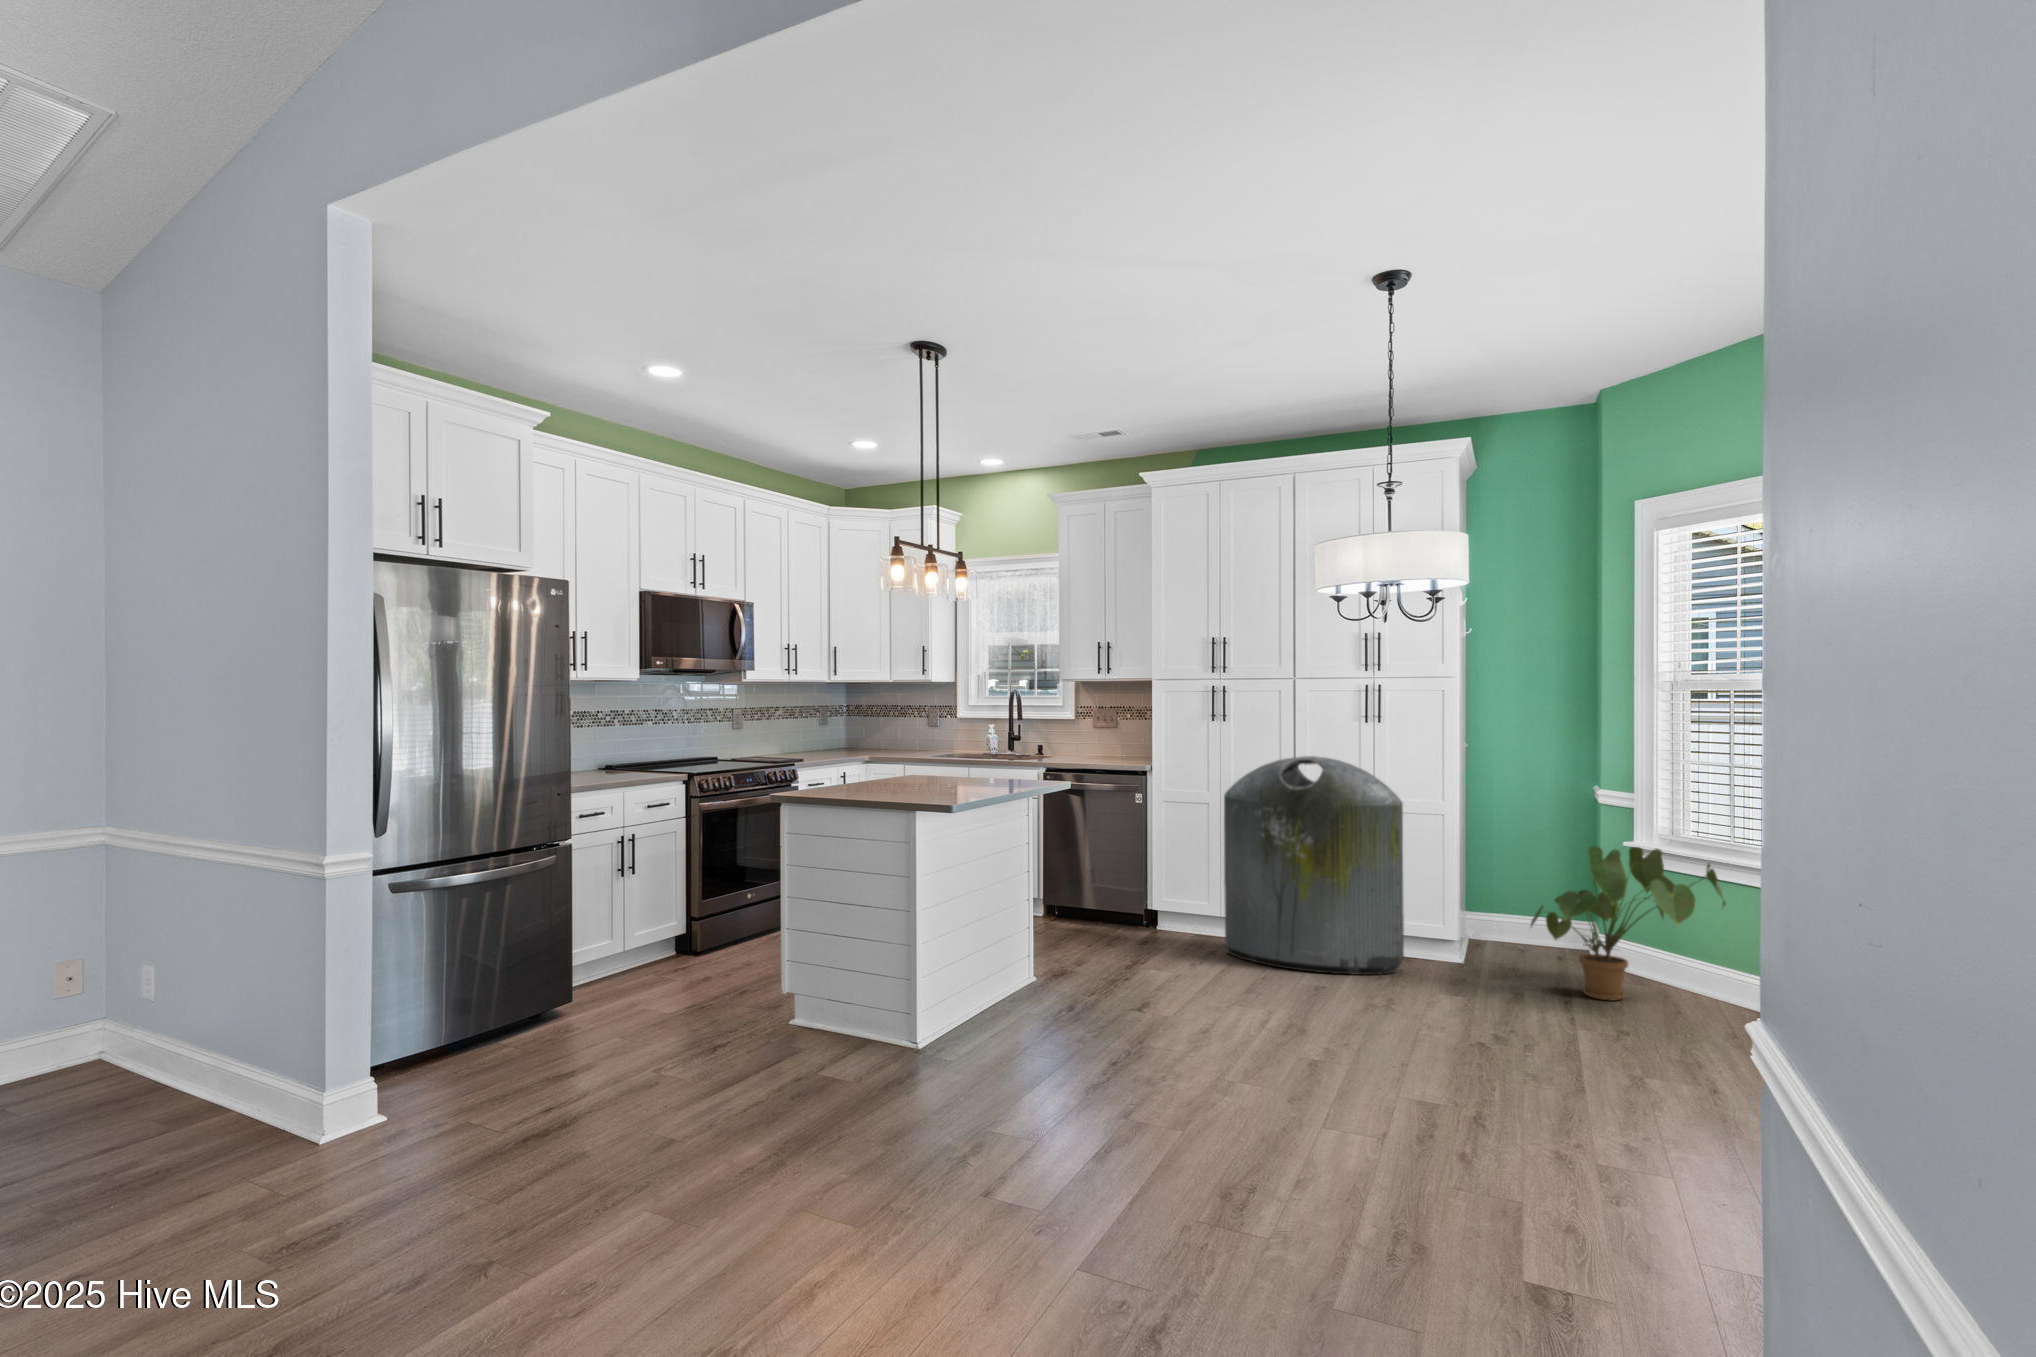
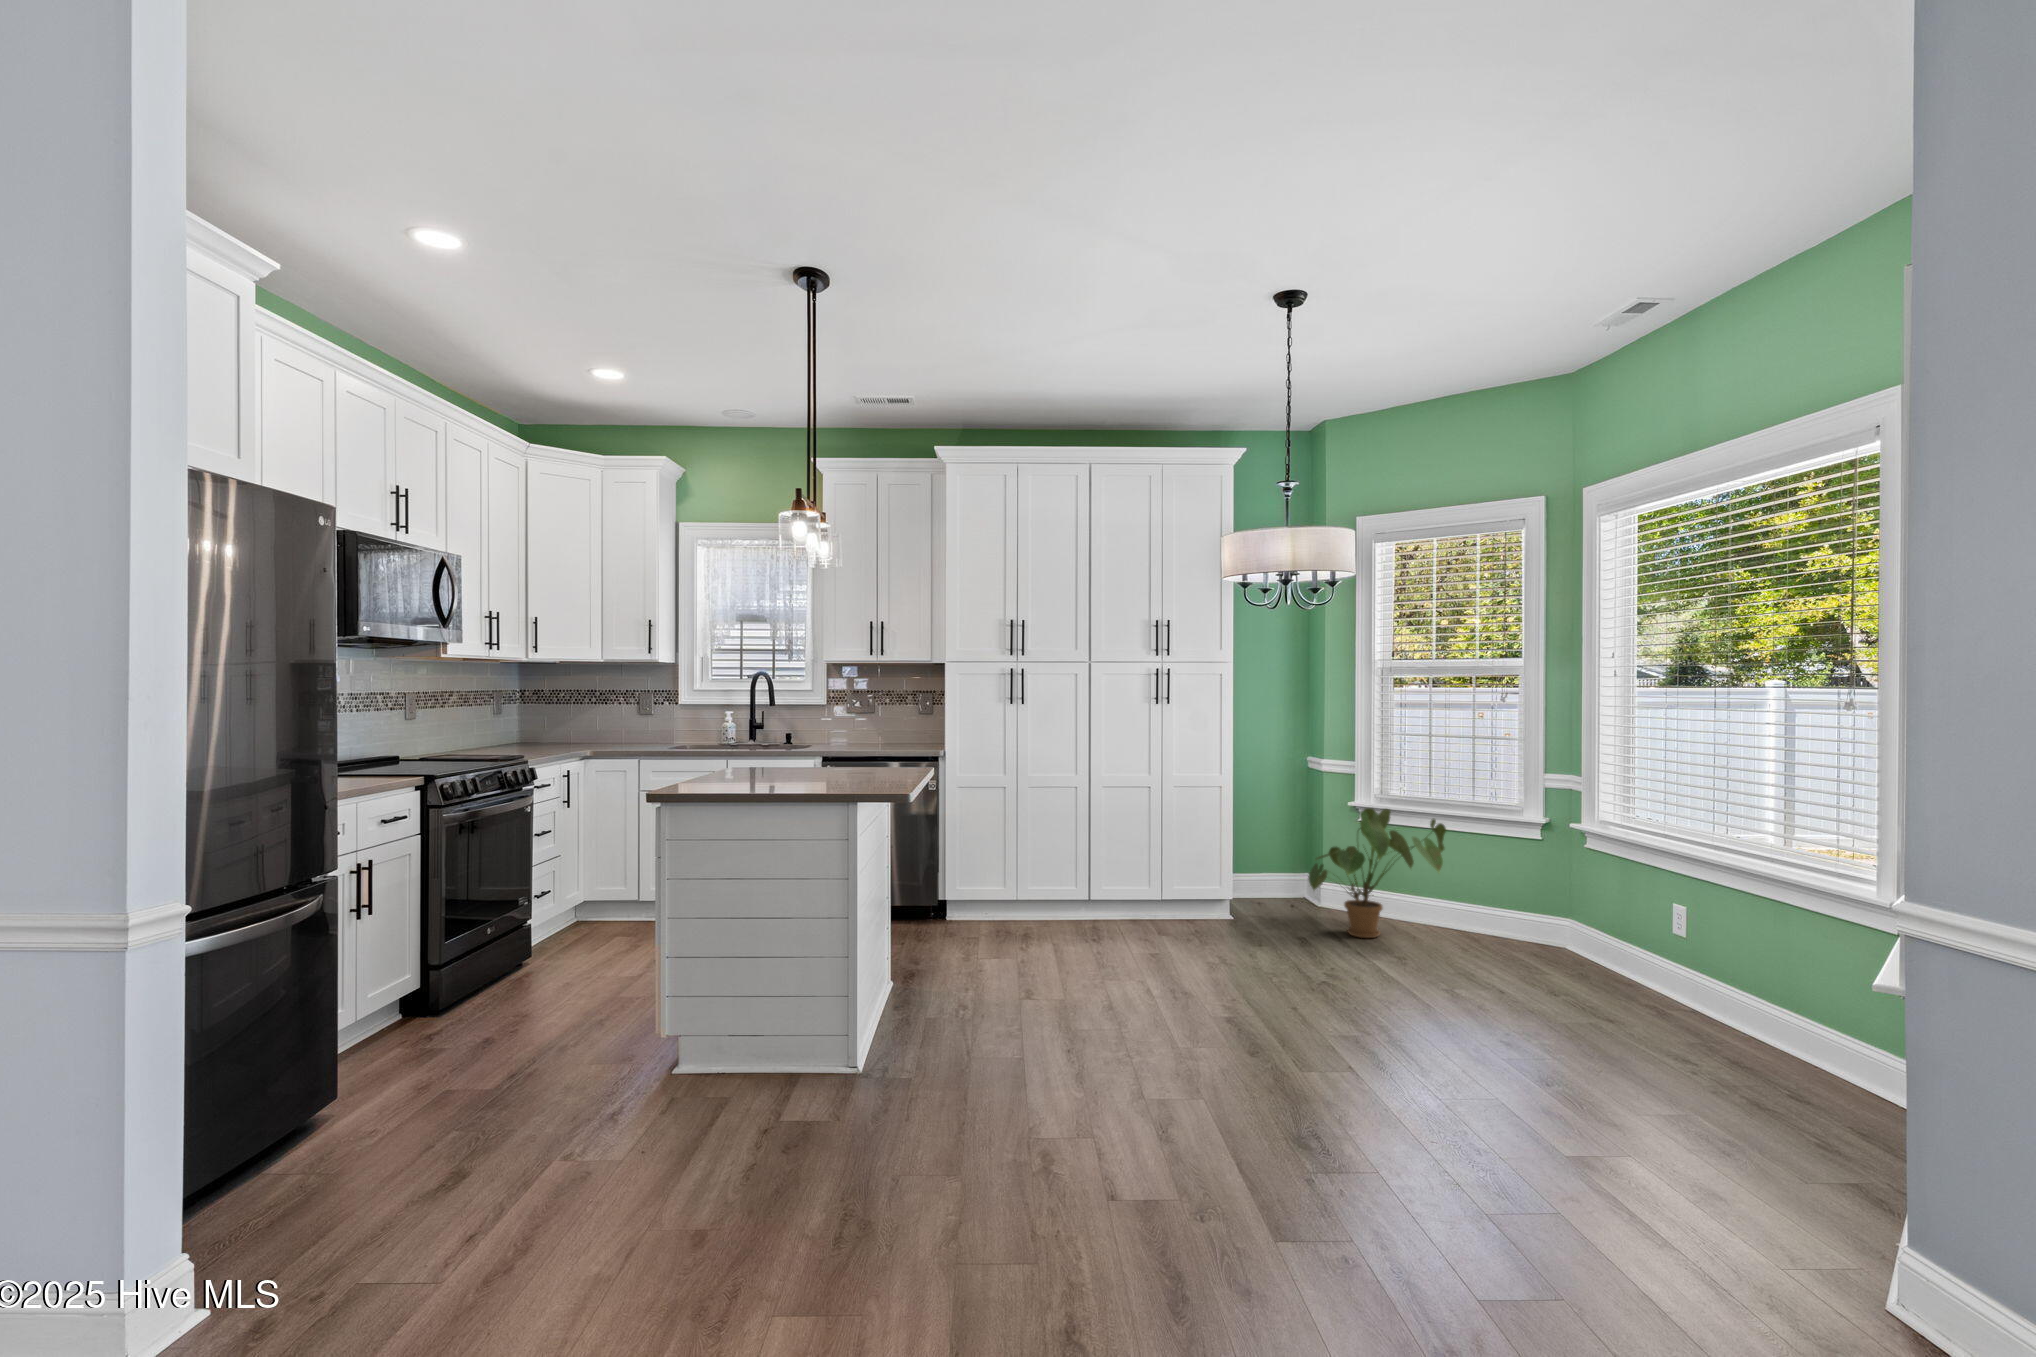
trash can: present [1224,756,1404,975] -> none [1038,741,1205,946]

